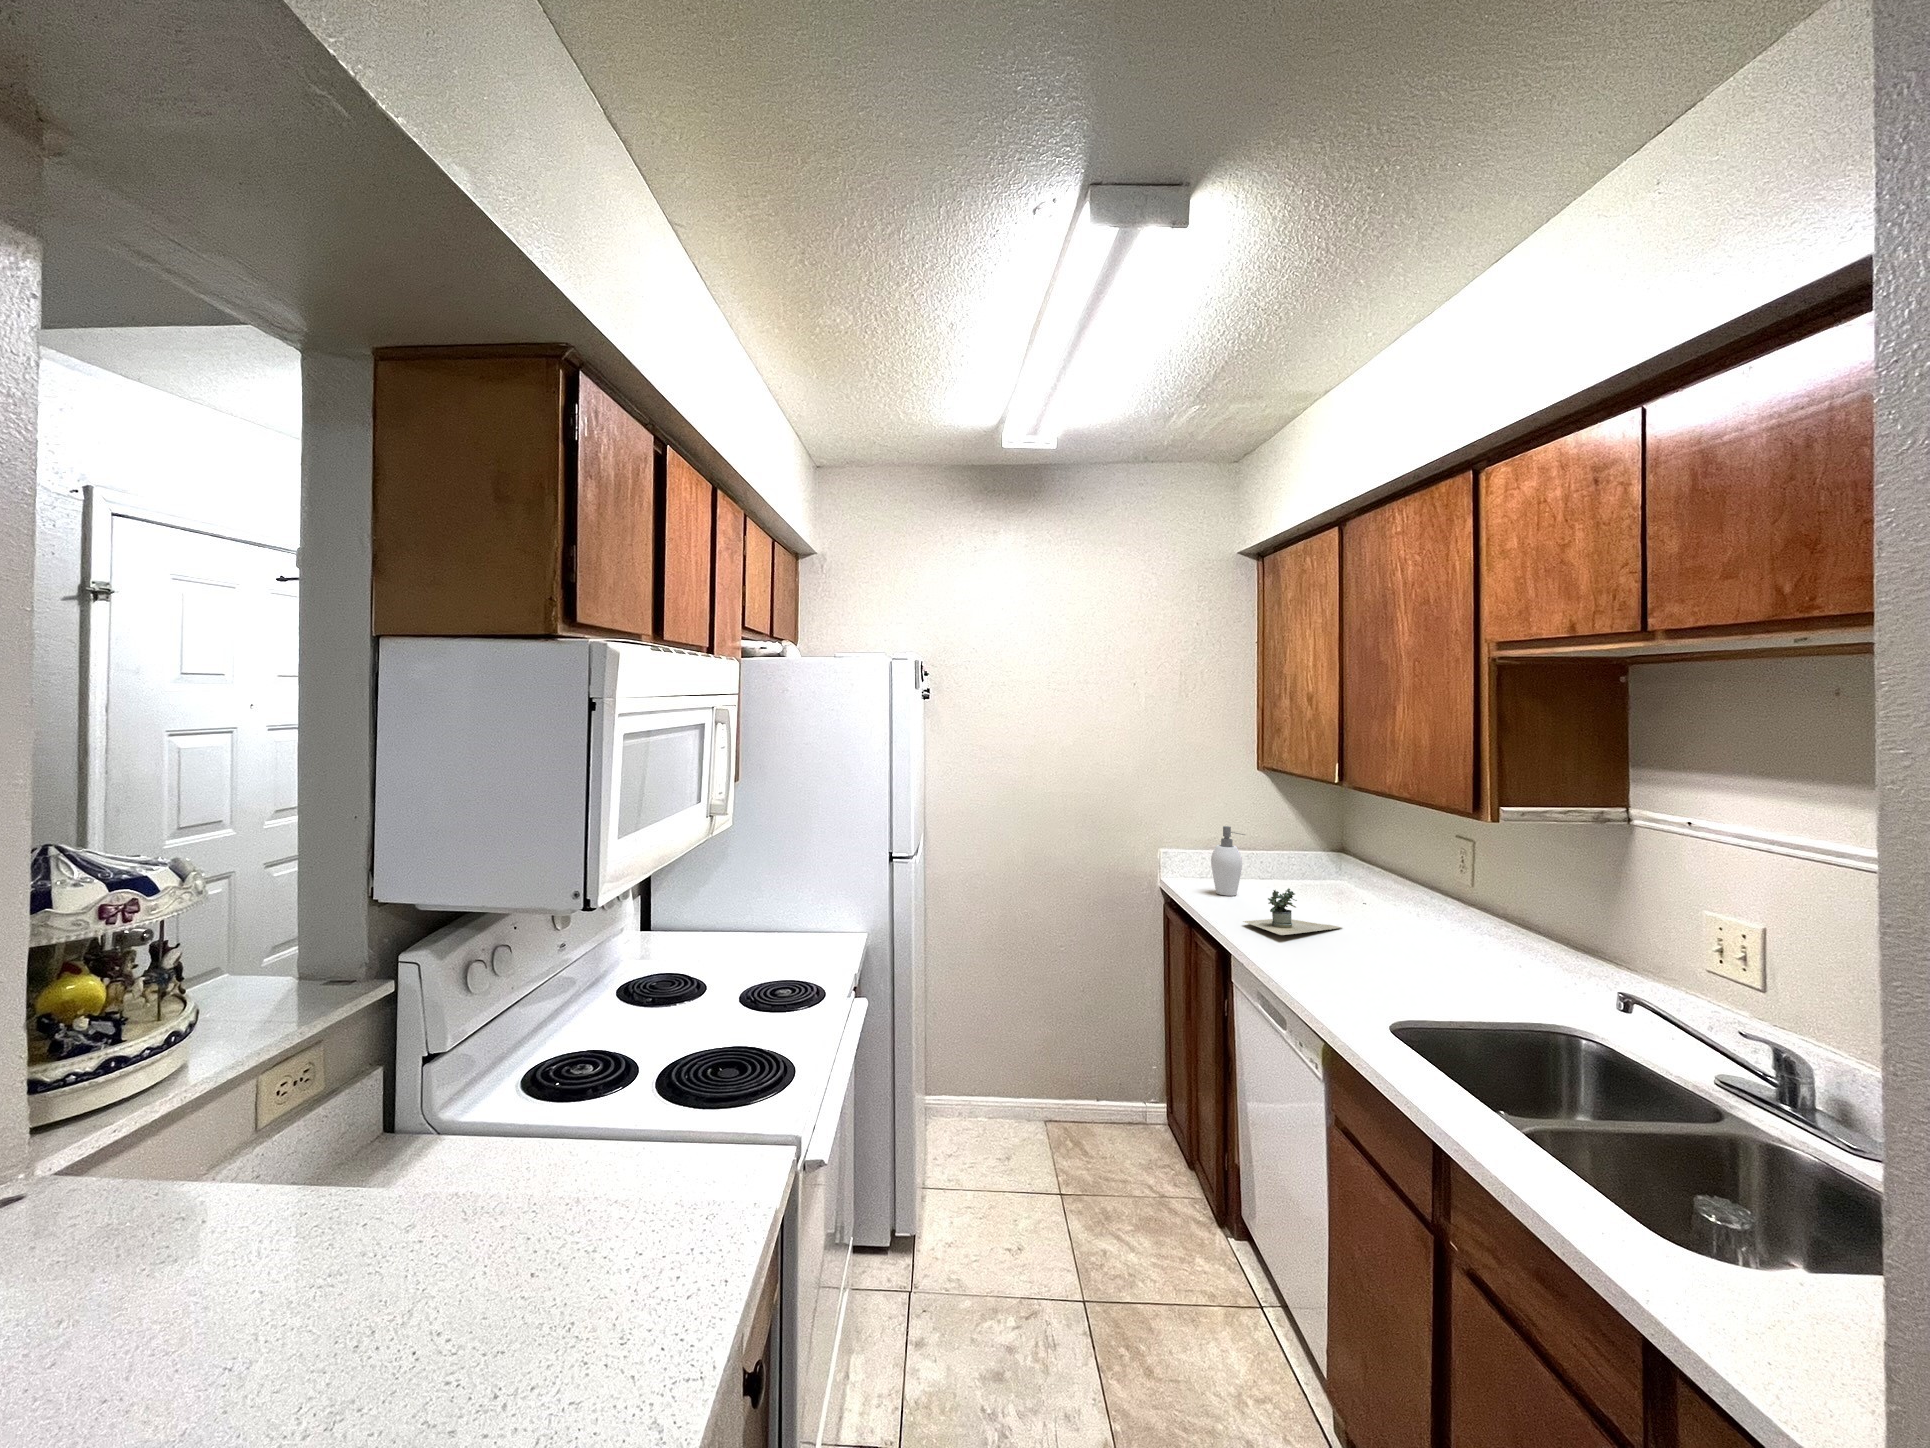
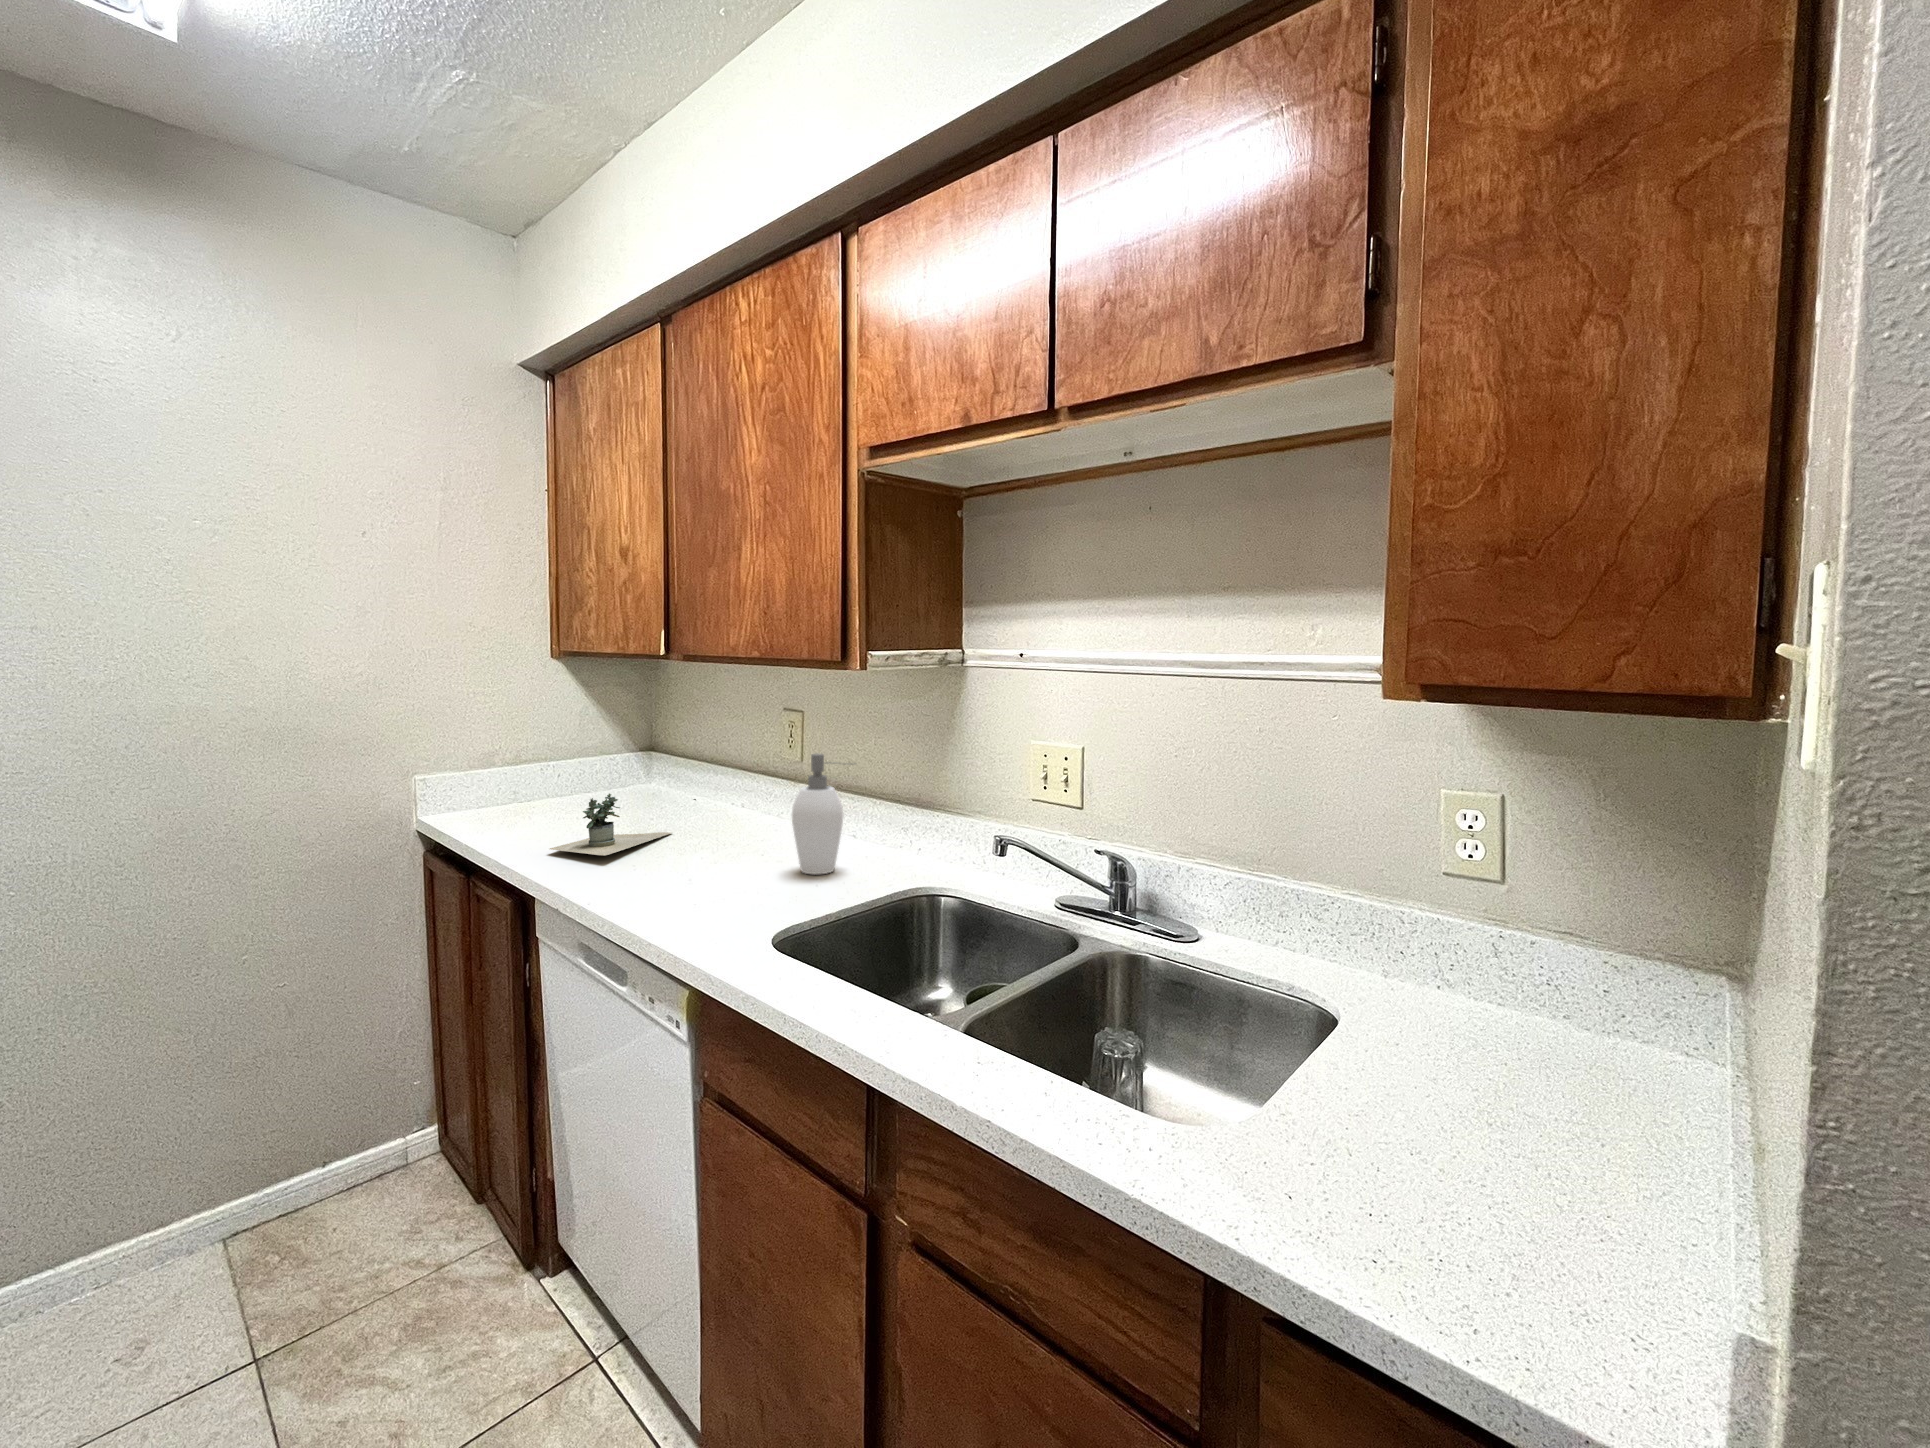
soap dispenser: present [1211,826,1245,896] -> present [792,754,855,874]

